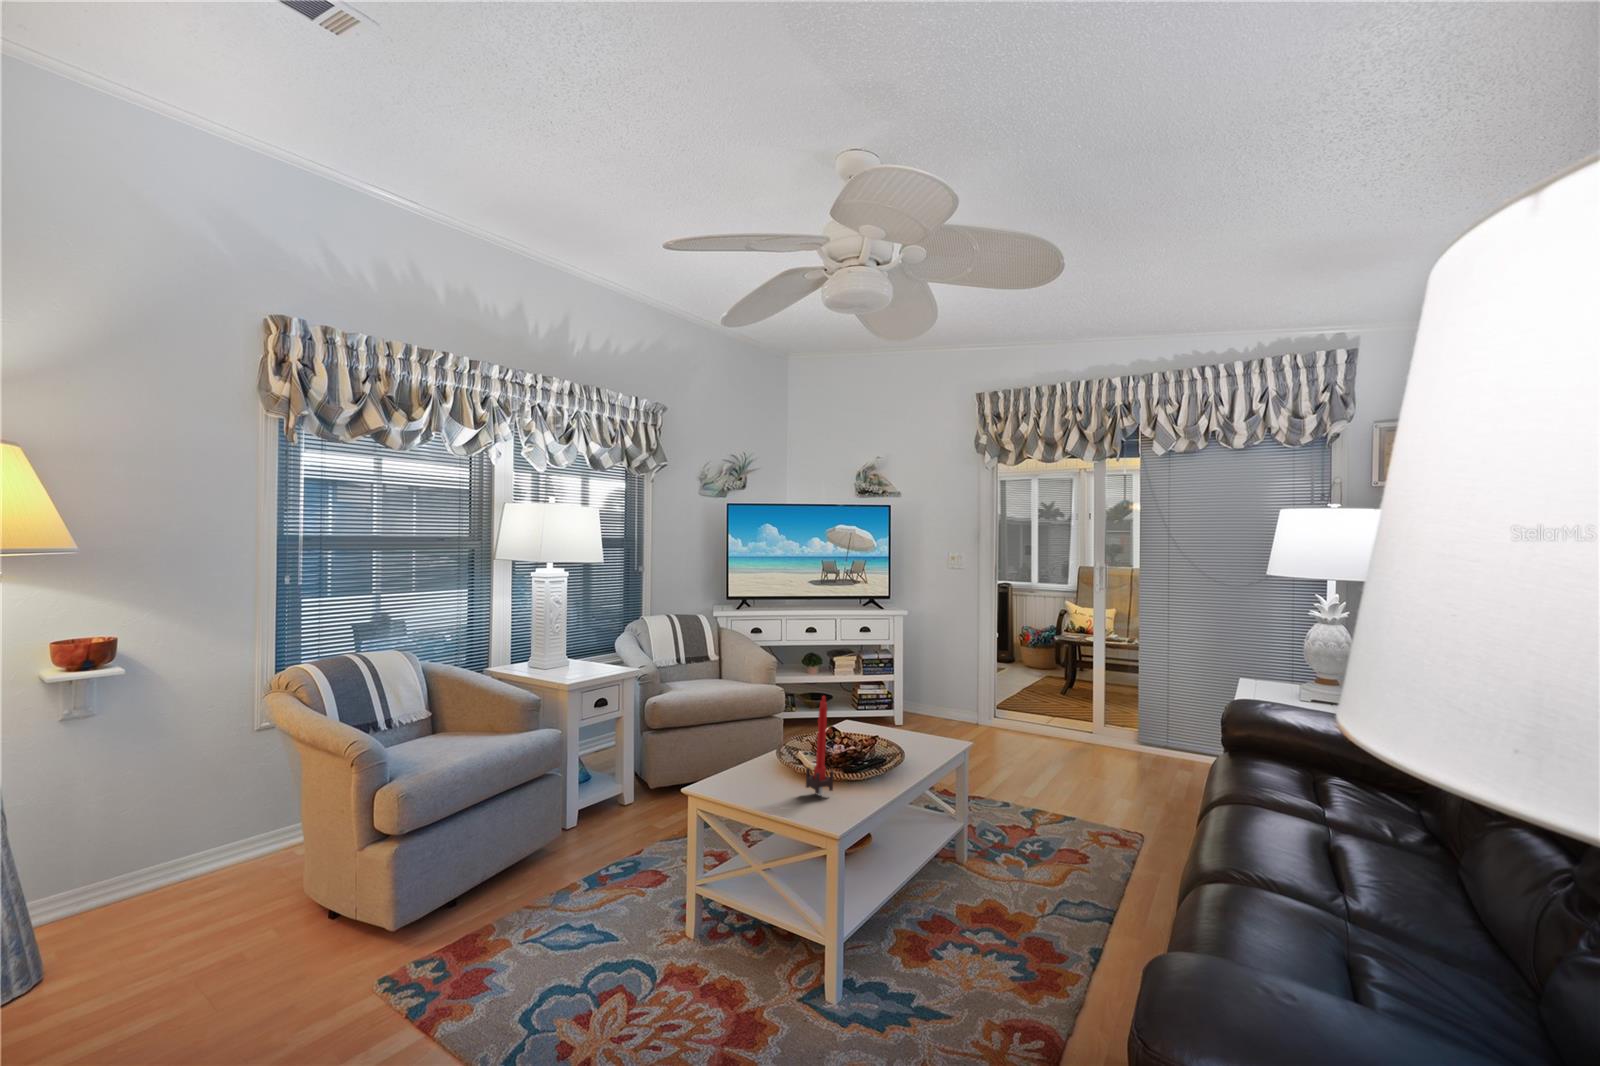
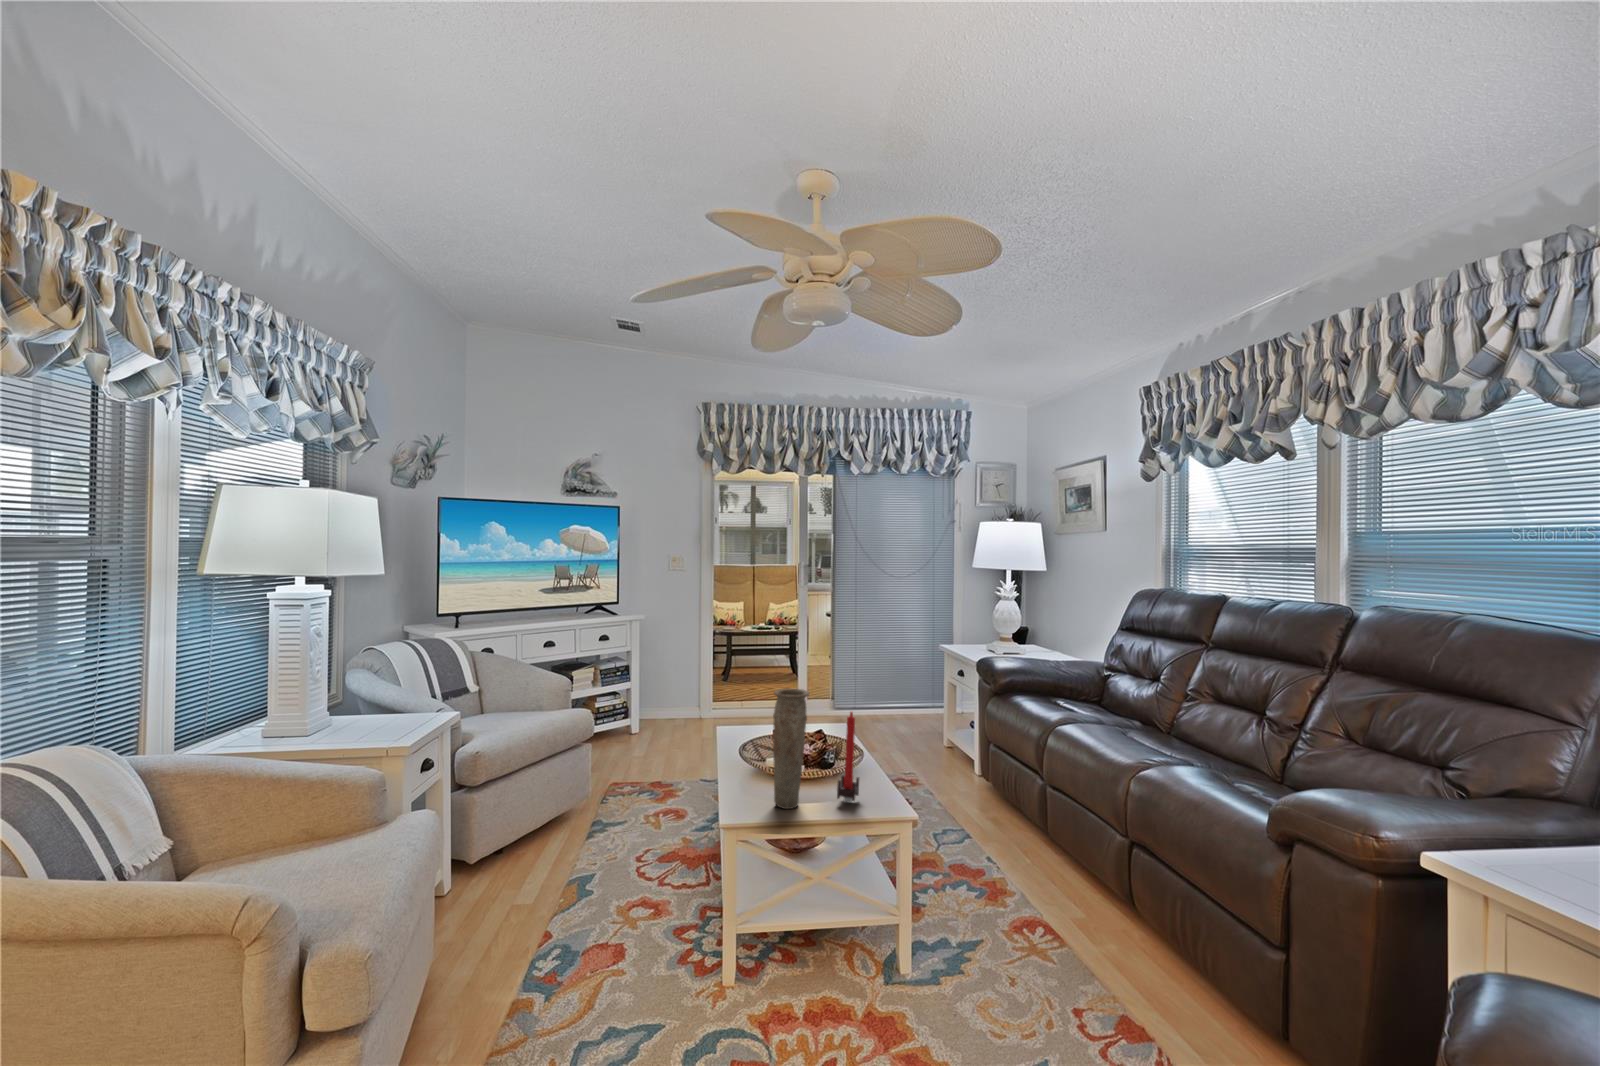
vase: none [752,664,790,786] -> present [773,688,809,809]

